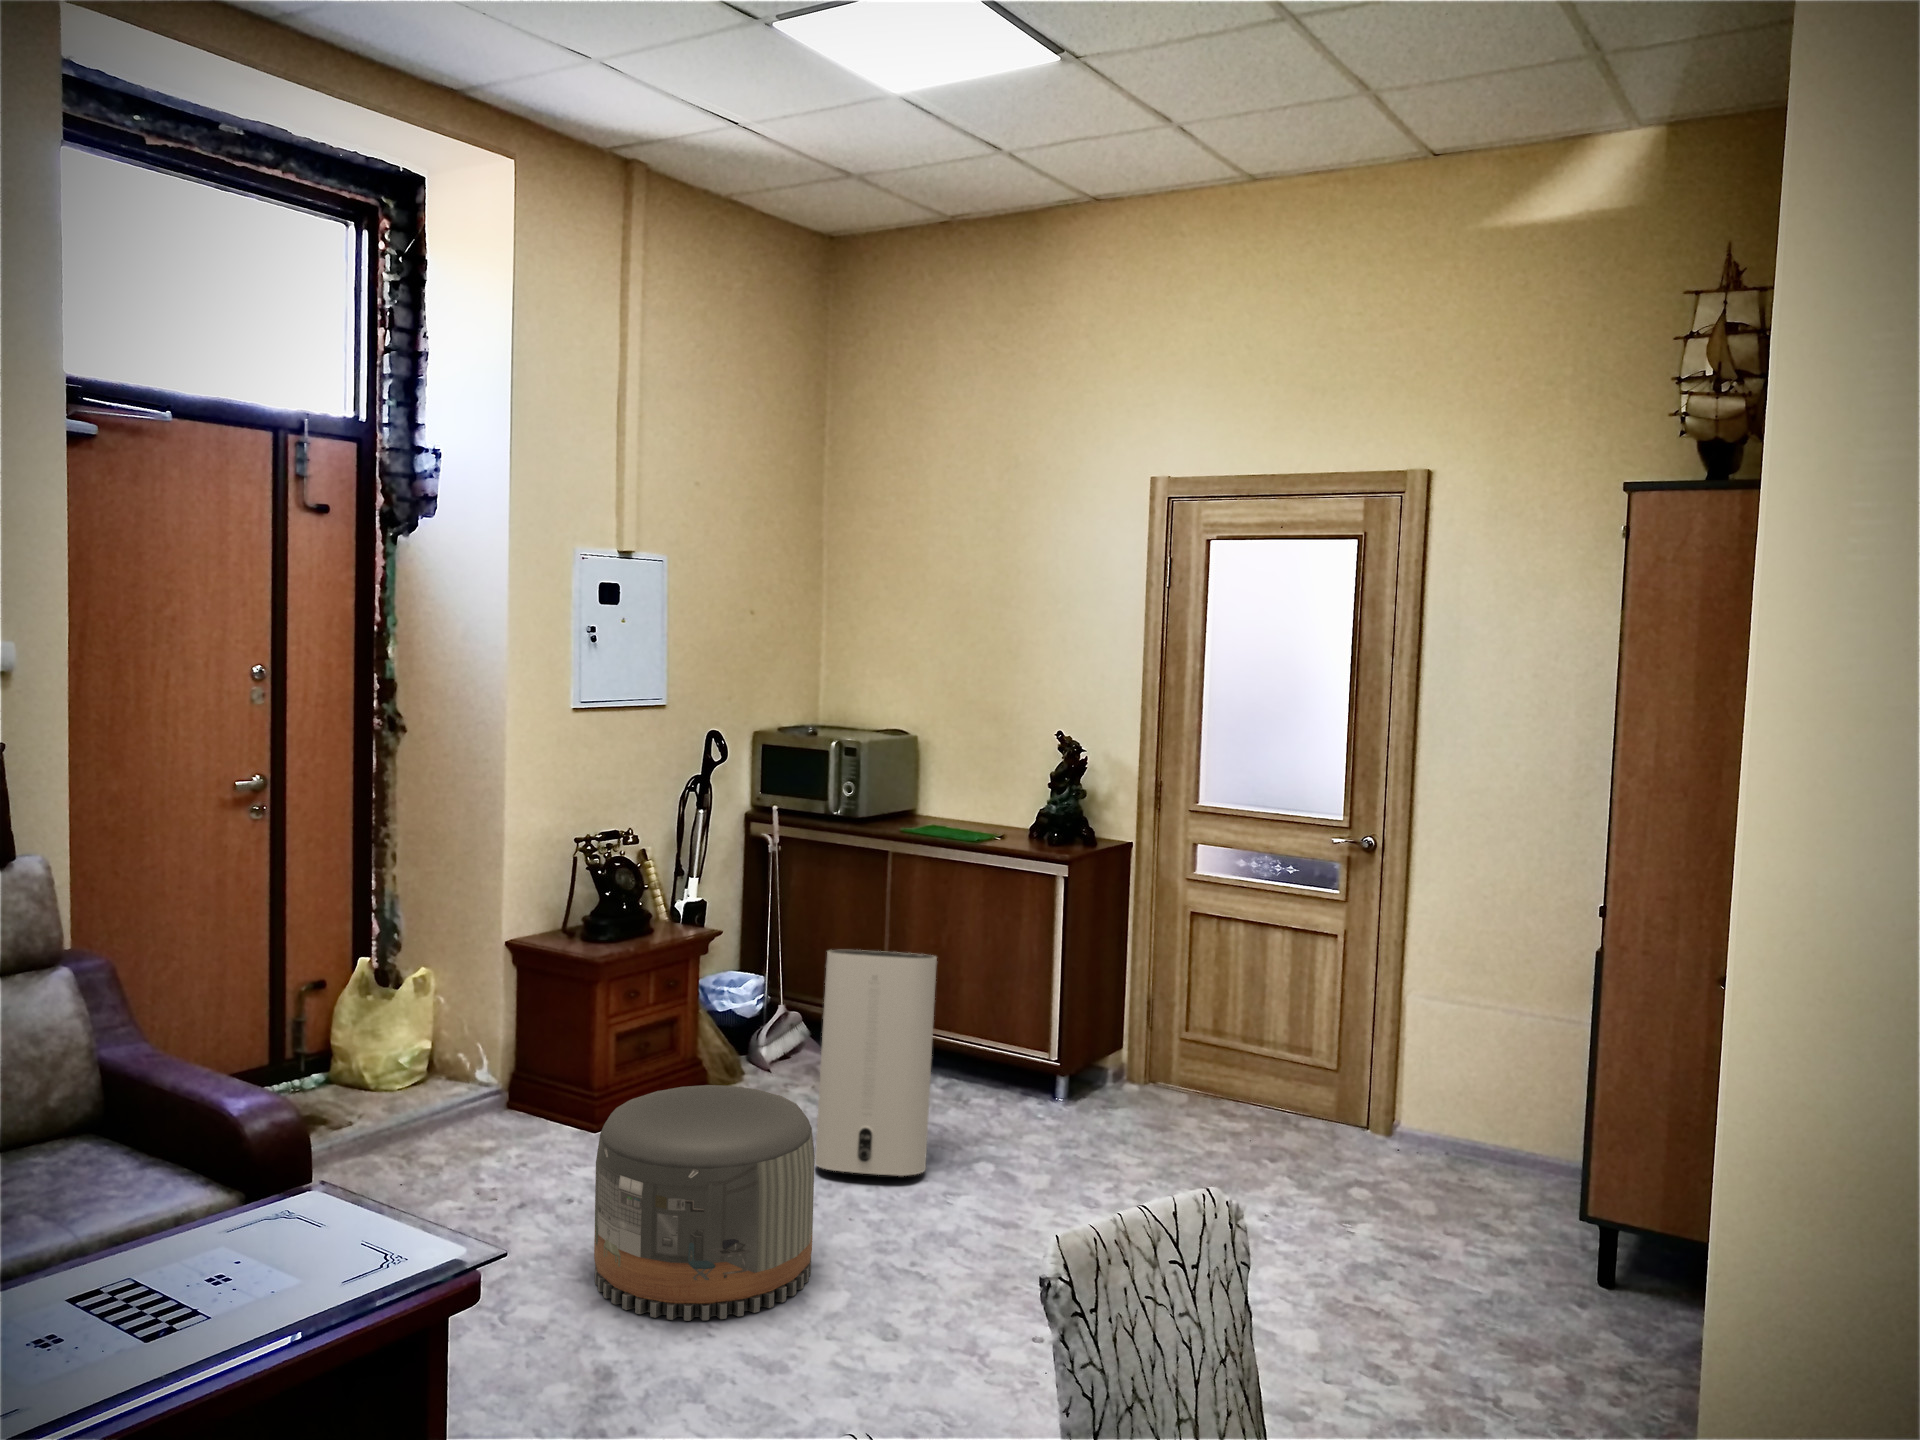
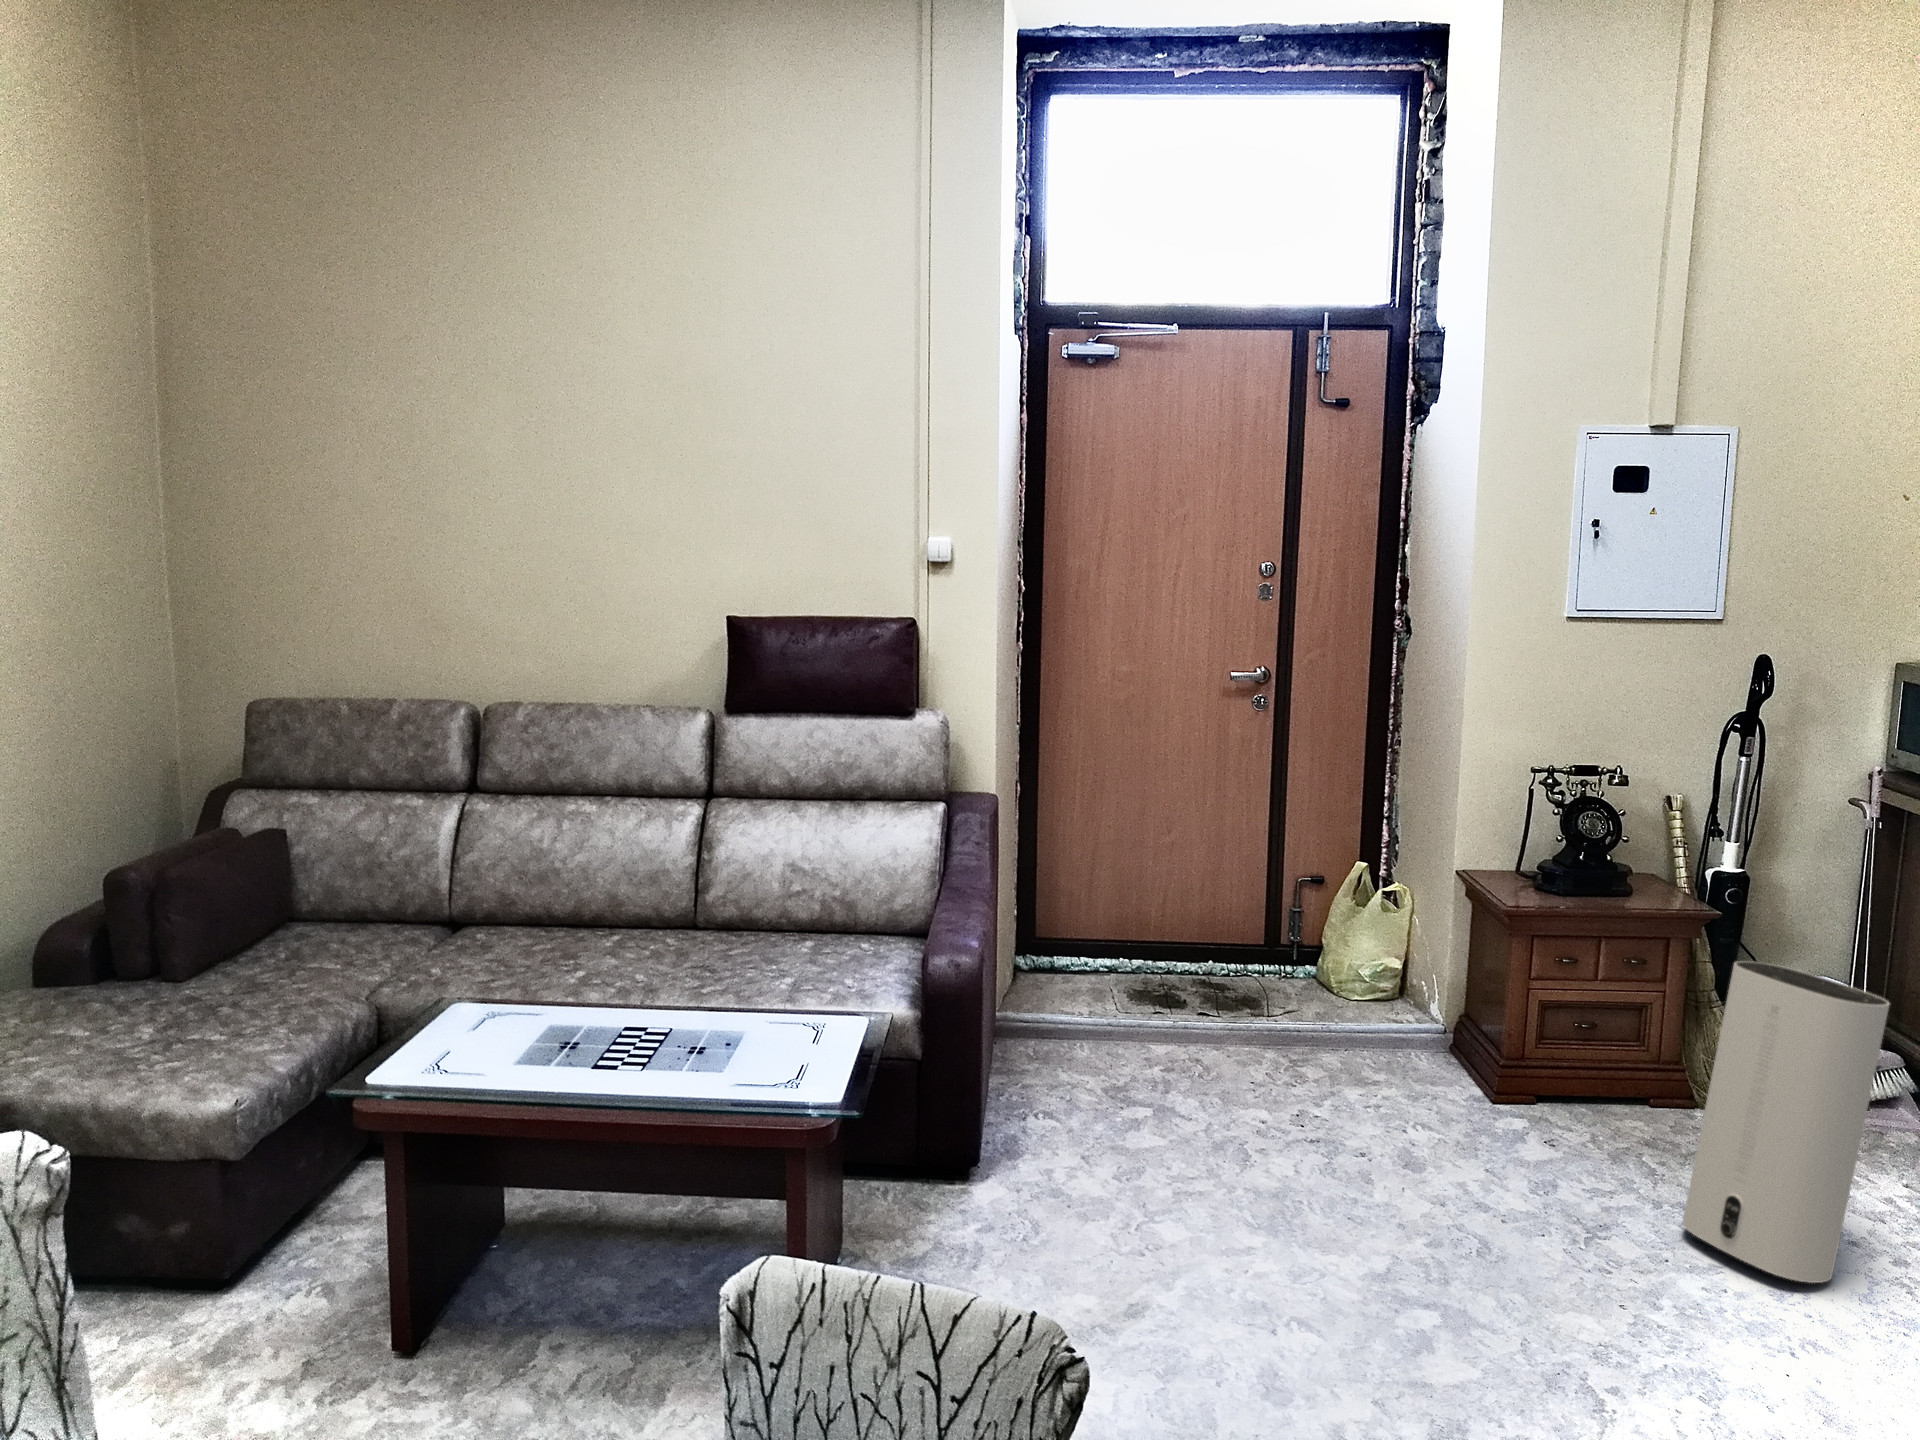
pouf: present [594,1085,815,1321] -> none [1294,1063,1554,1342]

